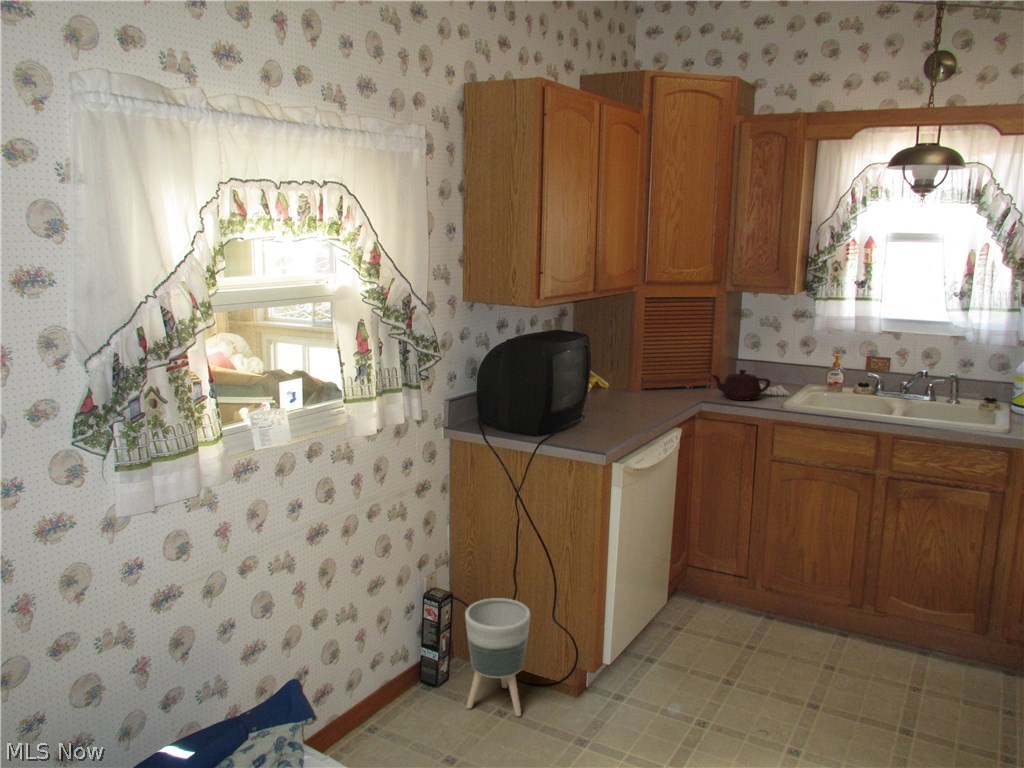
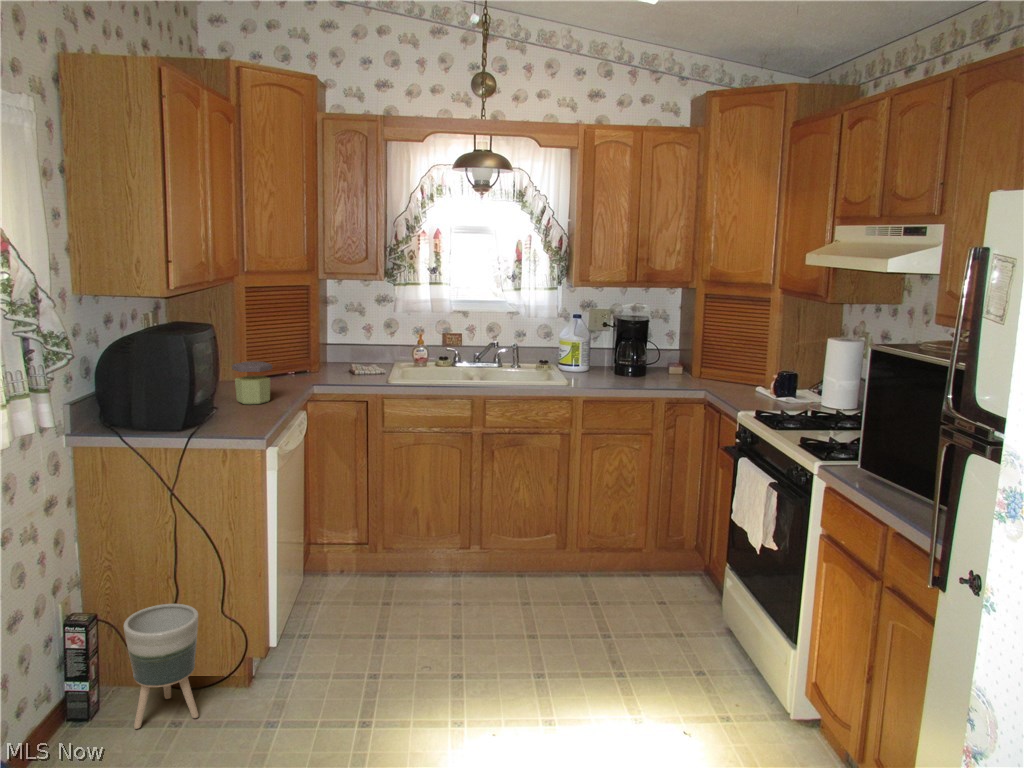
teapot: present [711,370,770,401] -> none [317,351,371,380]
jar: none [609,373,647,418] -> present [232,362,272,404]

